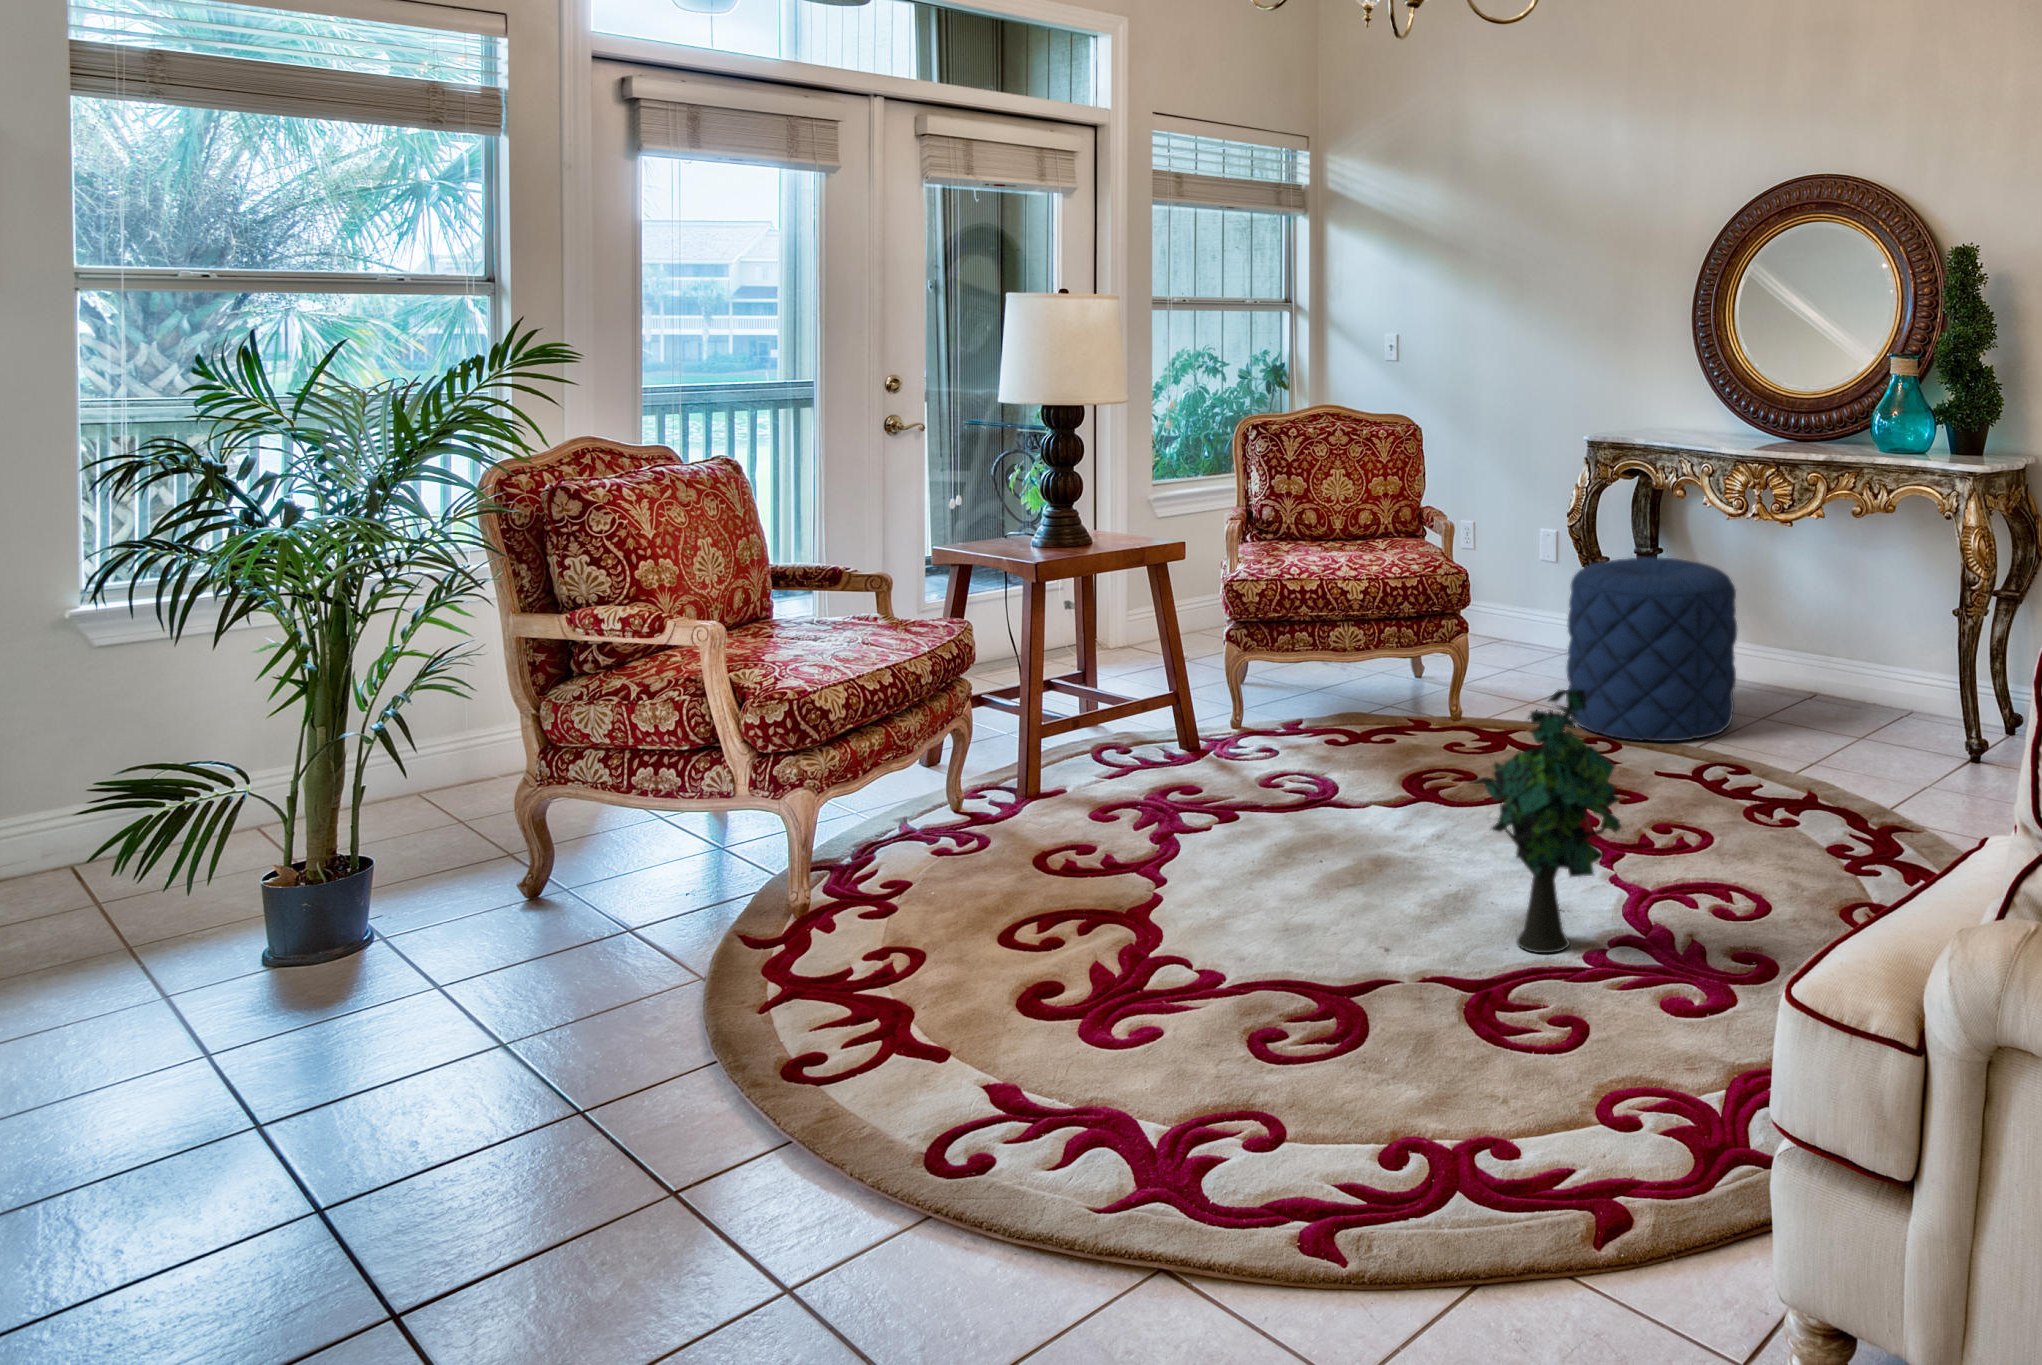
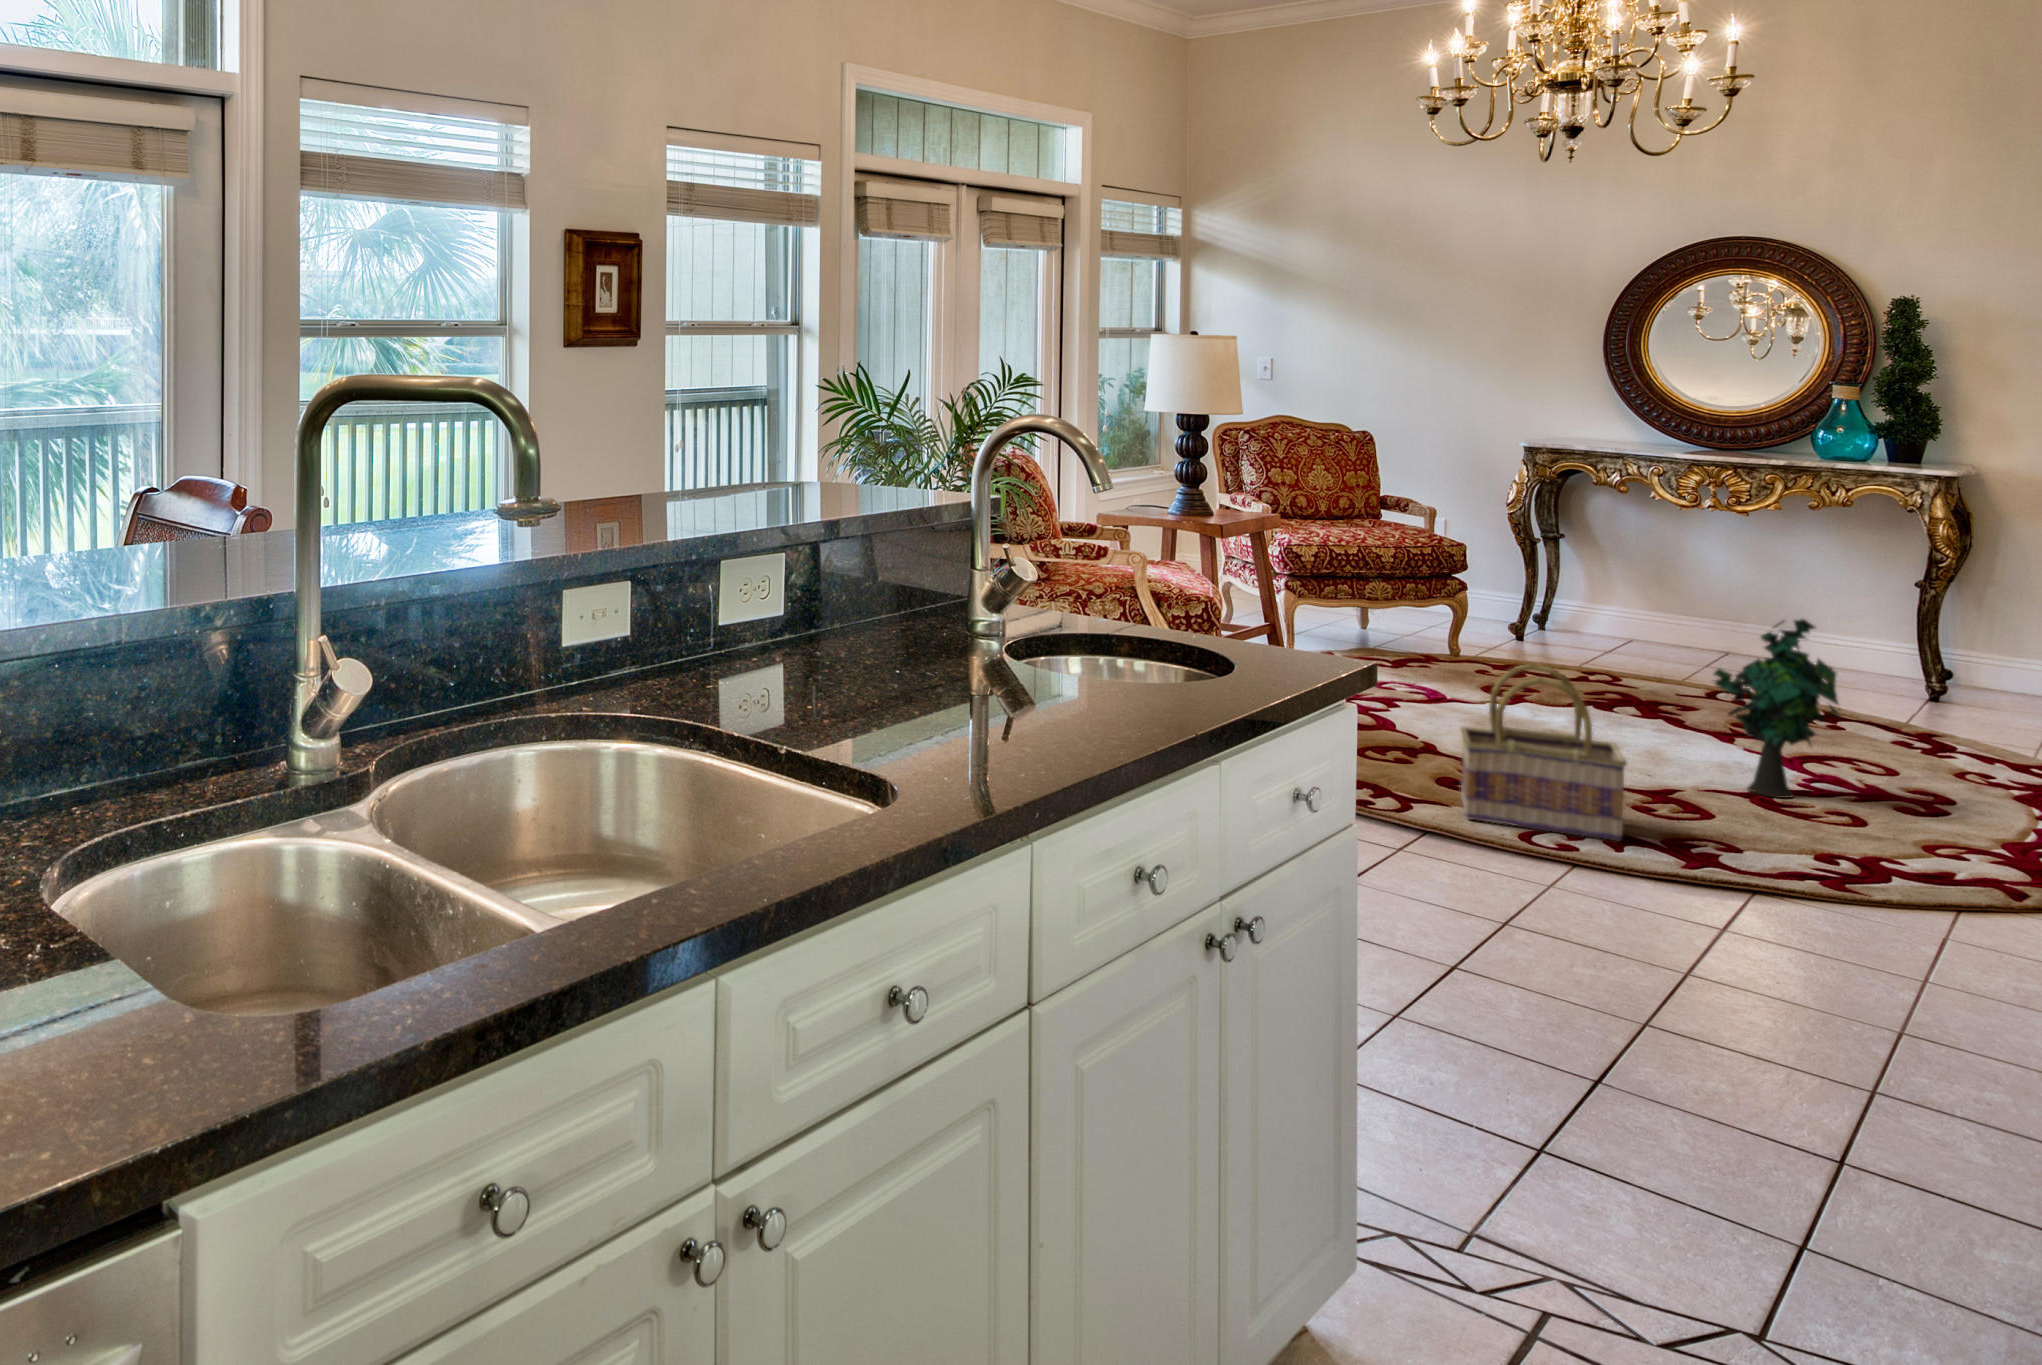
pouf: present [1566,557,1737,741] -> none [1542,538,1706,678]
basket: none [986,779,1225,1068] -> present [1461,664,1627,840]

